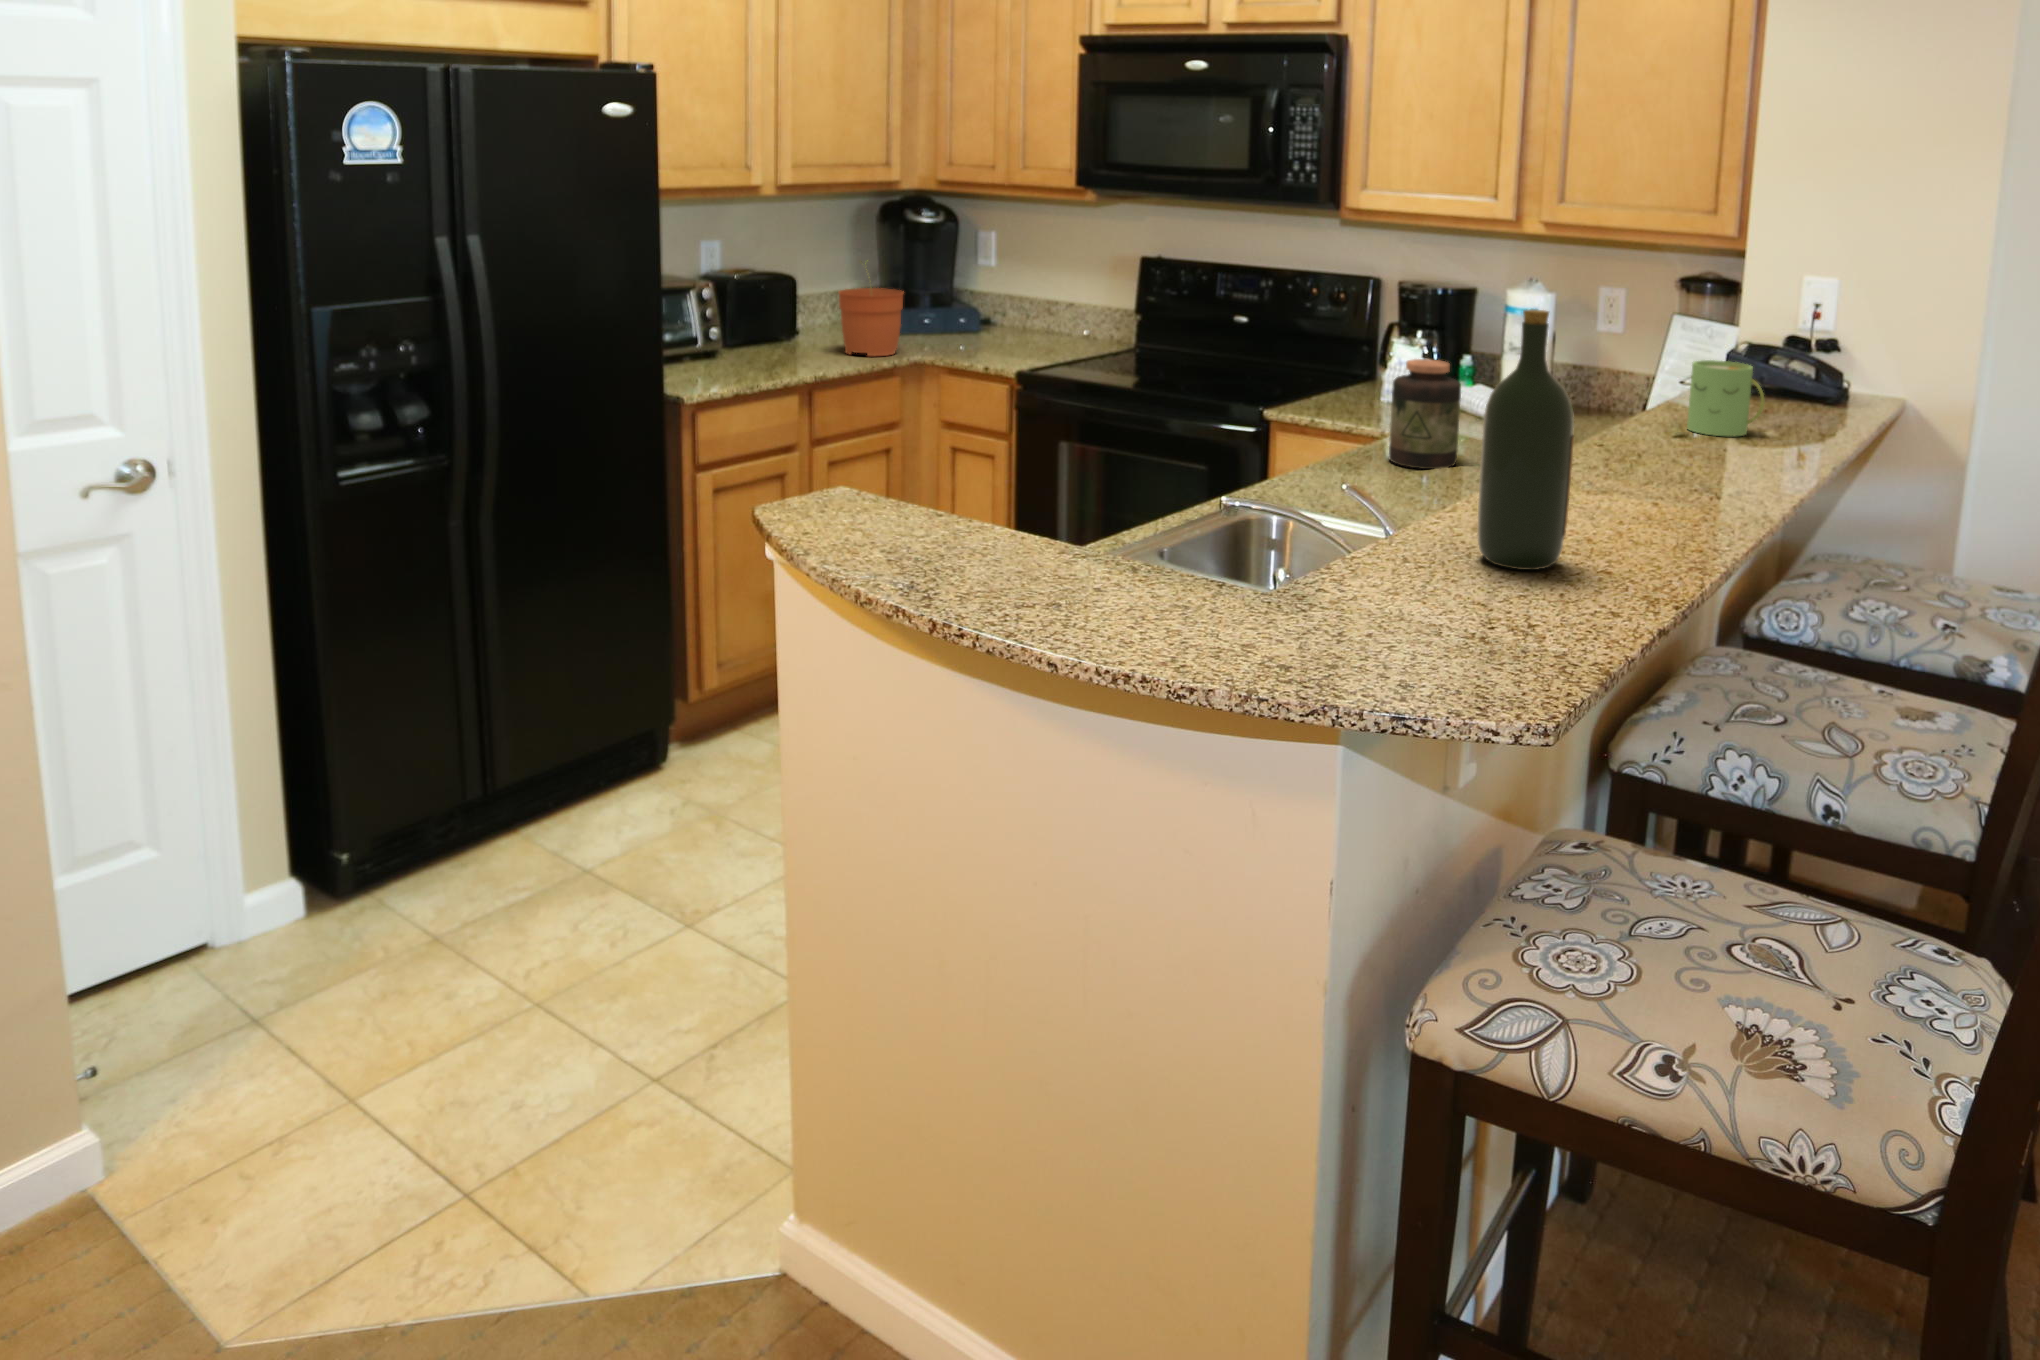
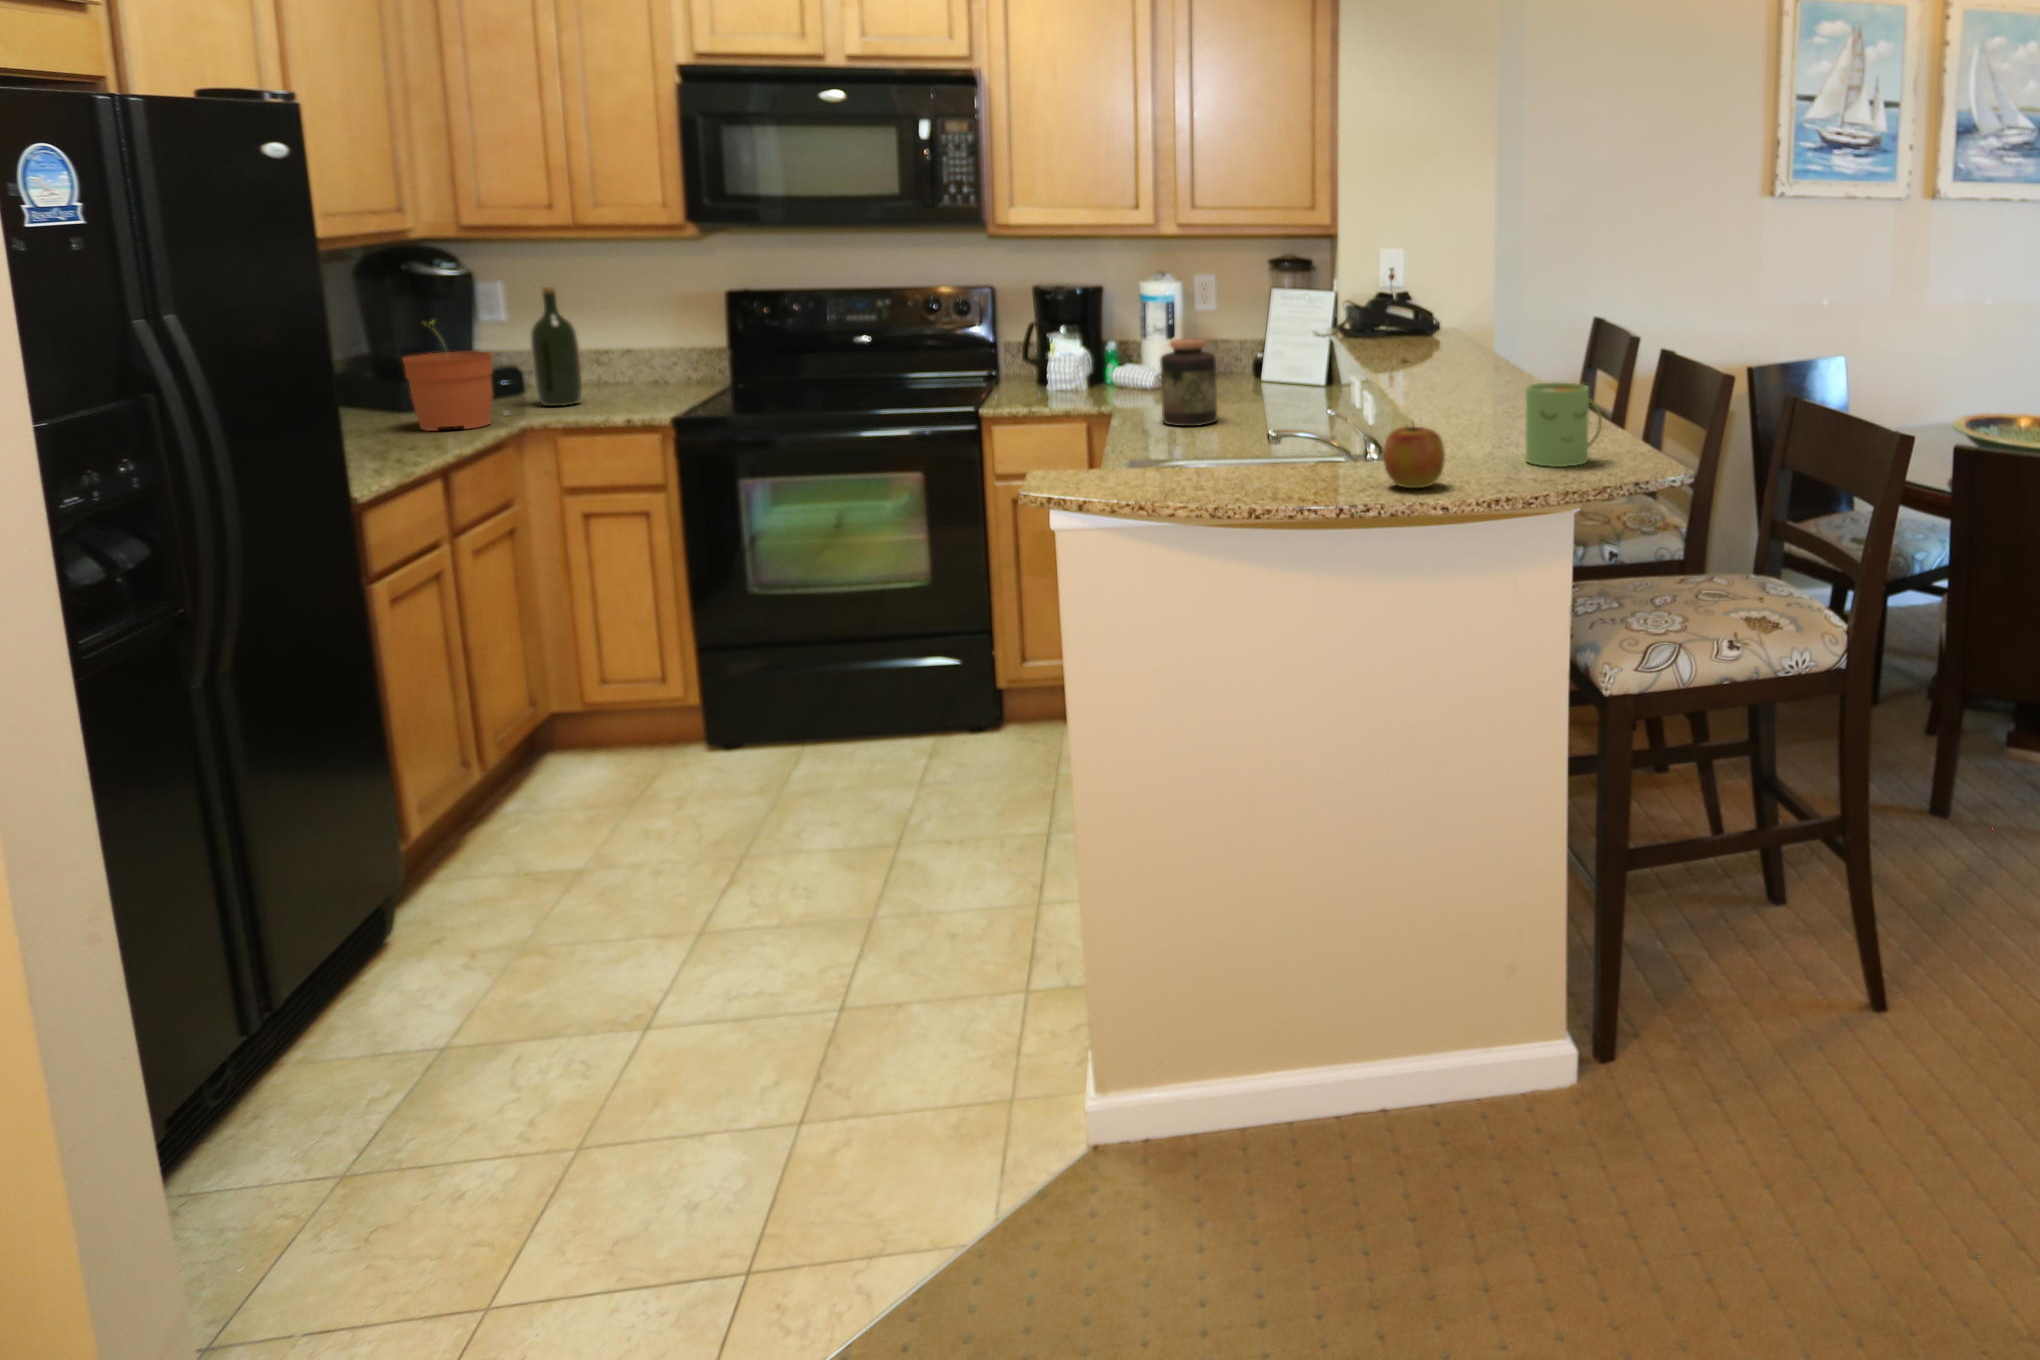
wine bottle: present [1478,309,1574,570] -> present [531,287,583,406]
mug: present [1687,360,1765,436] -> present [1526,382,1602,467]
apple: none [1051,526,1144,631] -> present [1384,426,1445,488]

